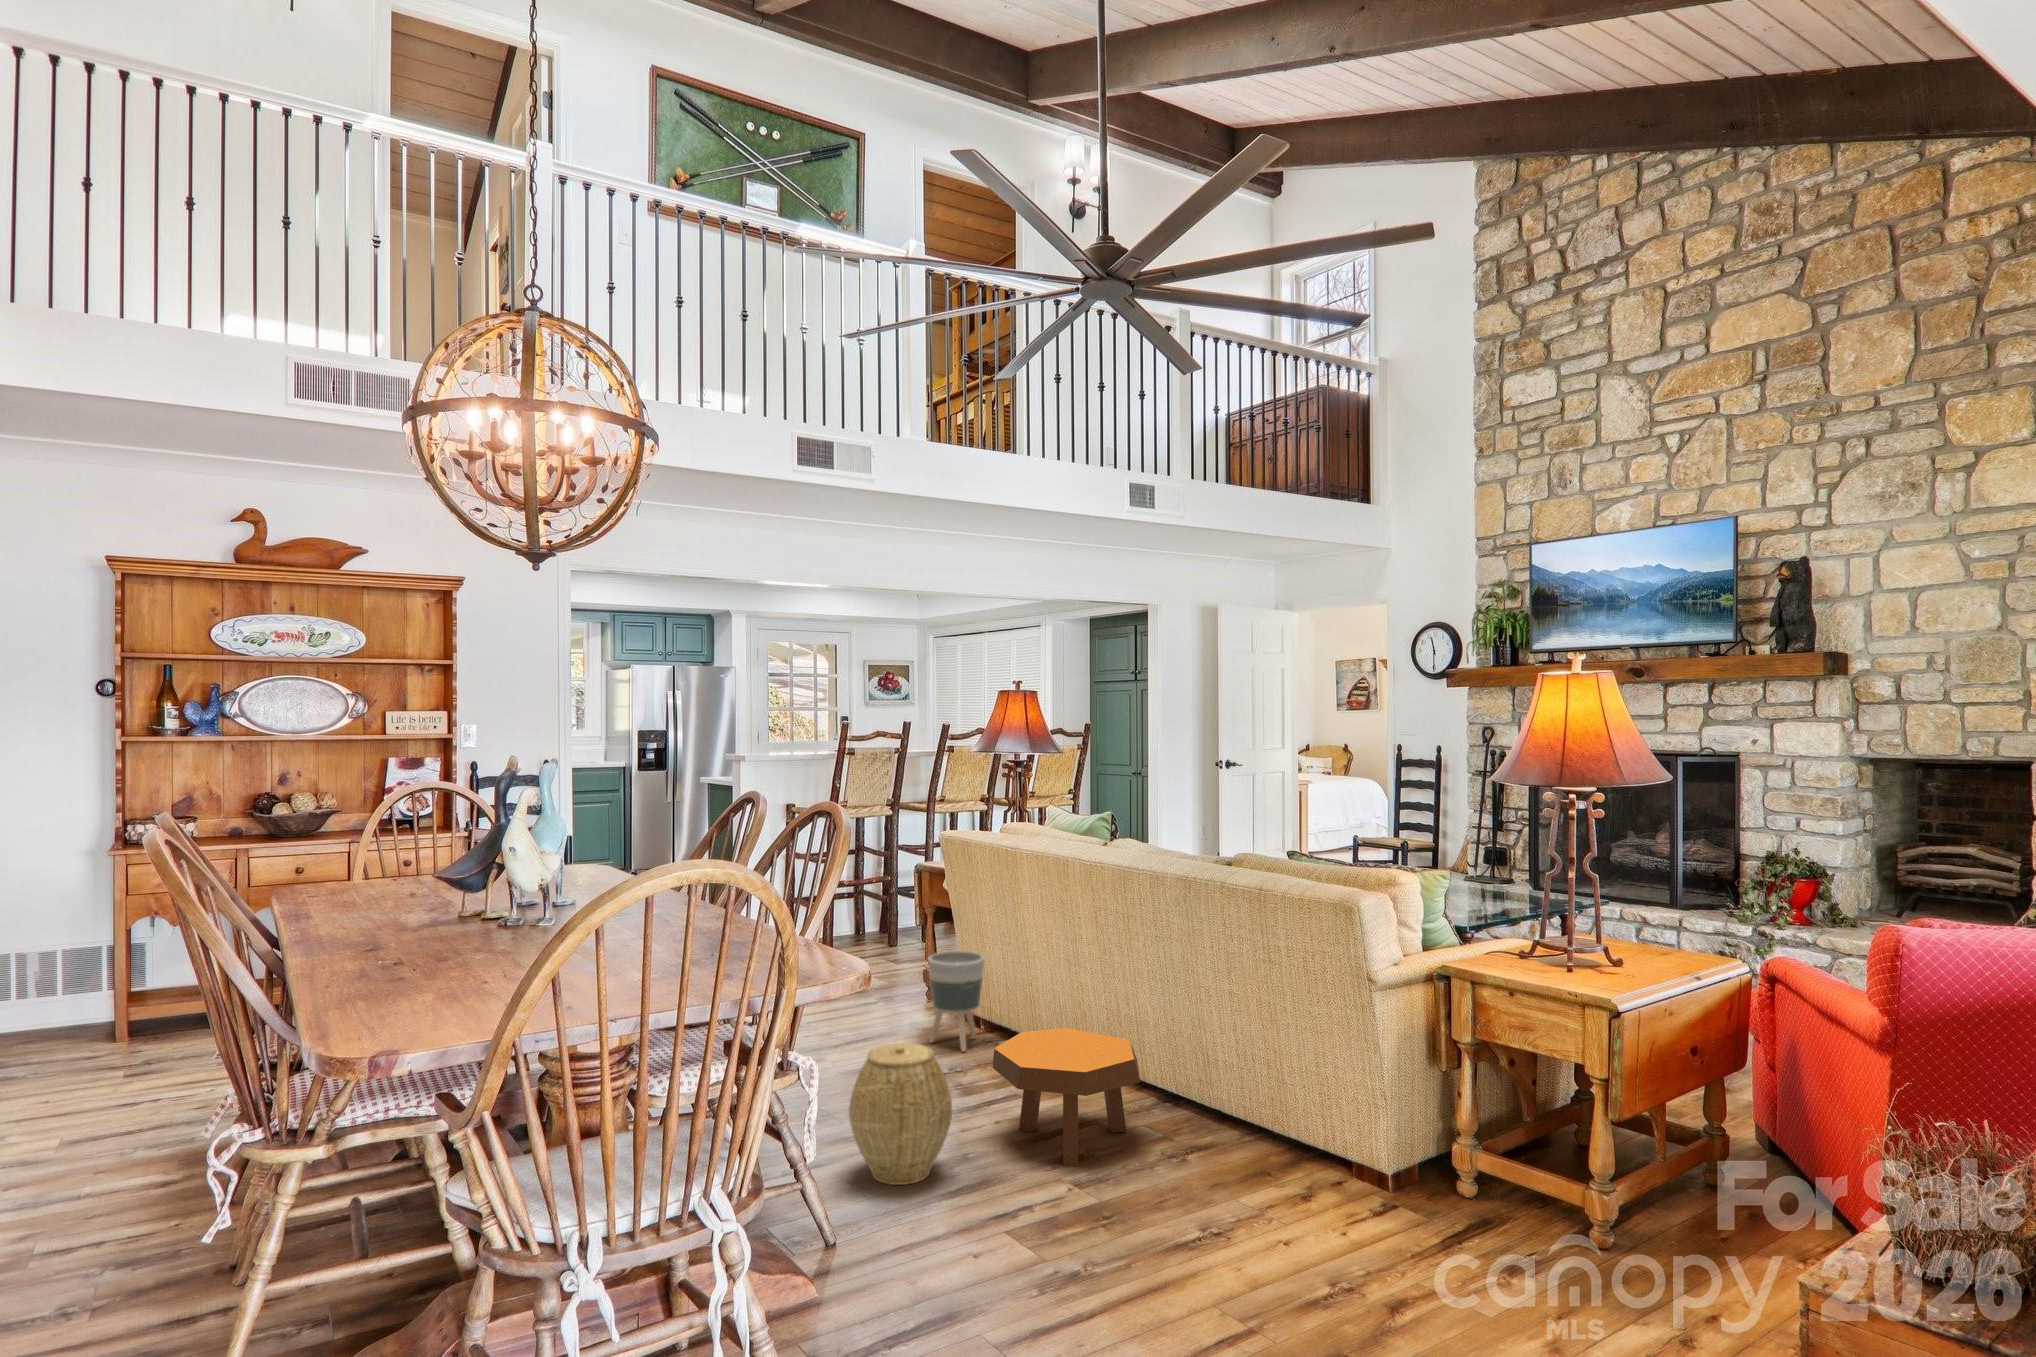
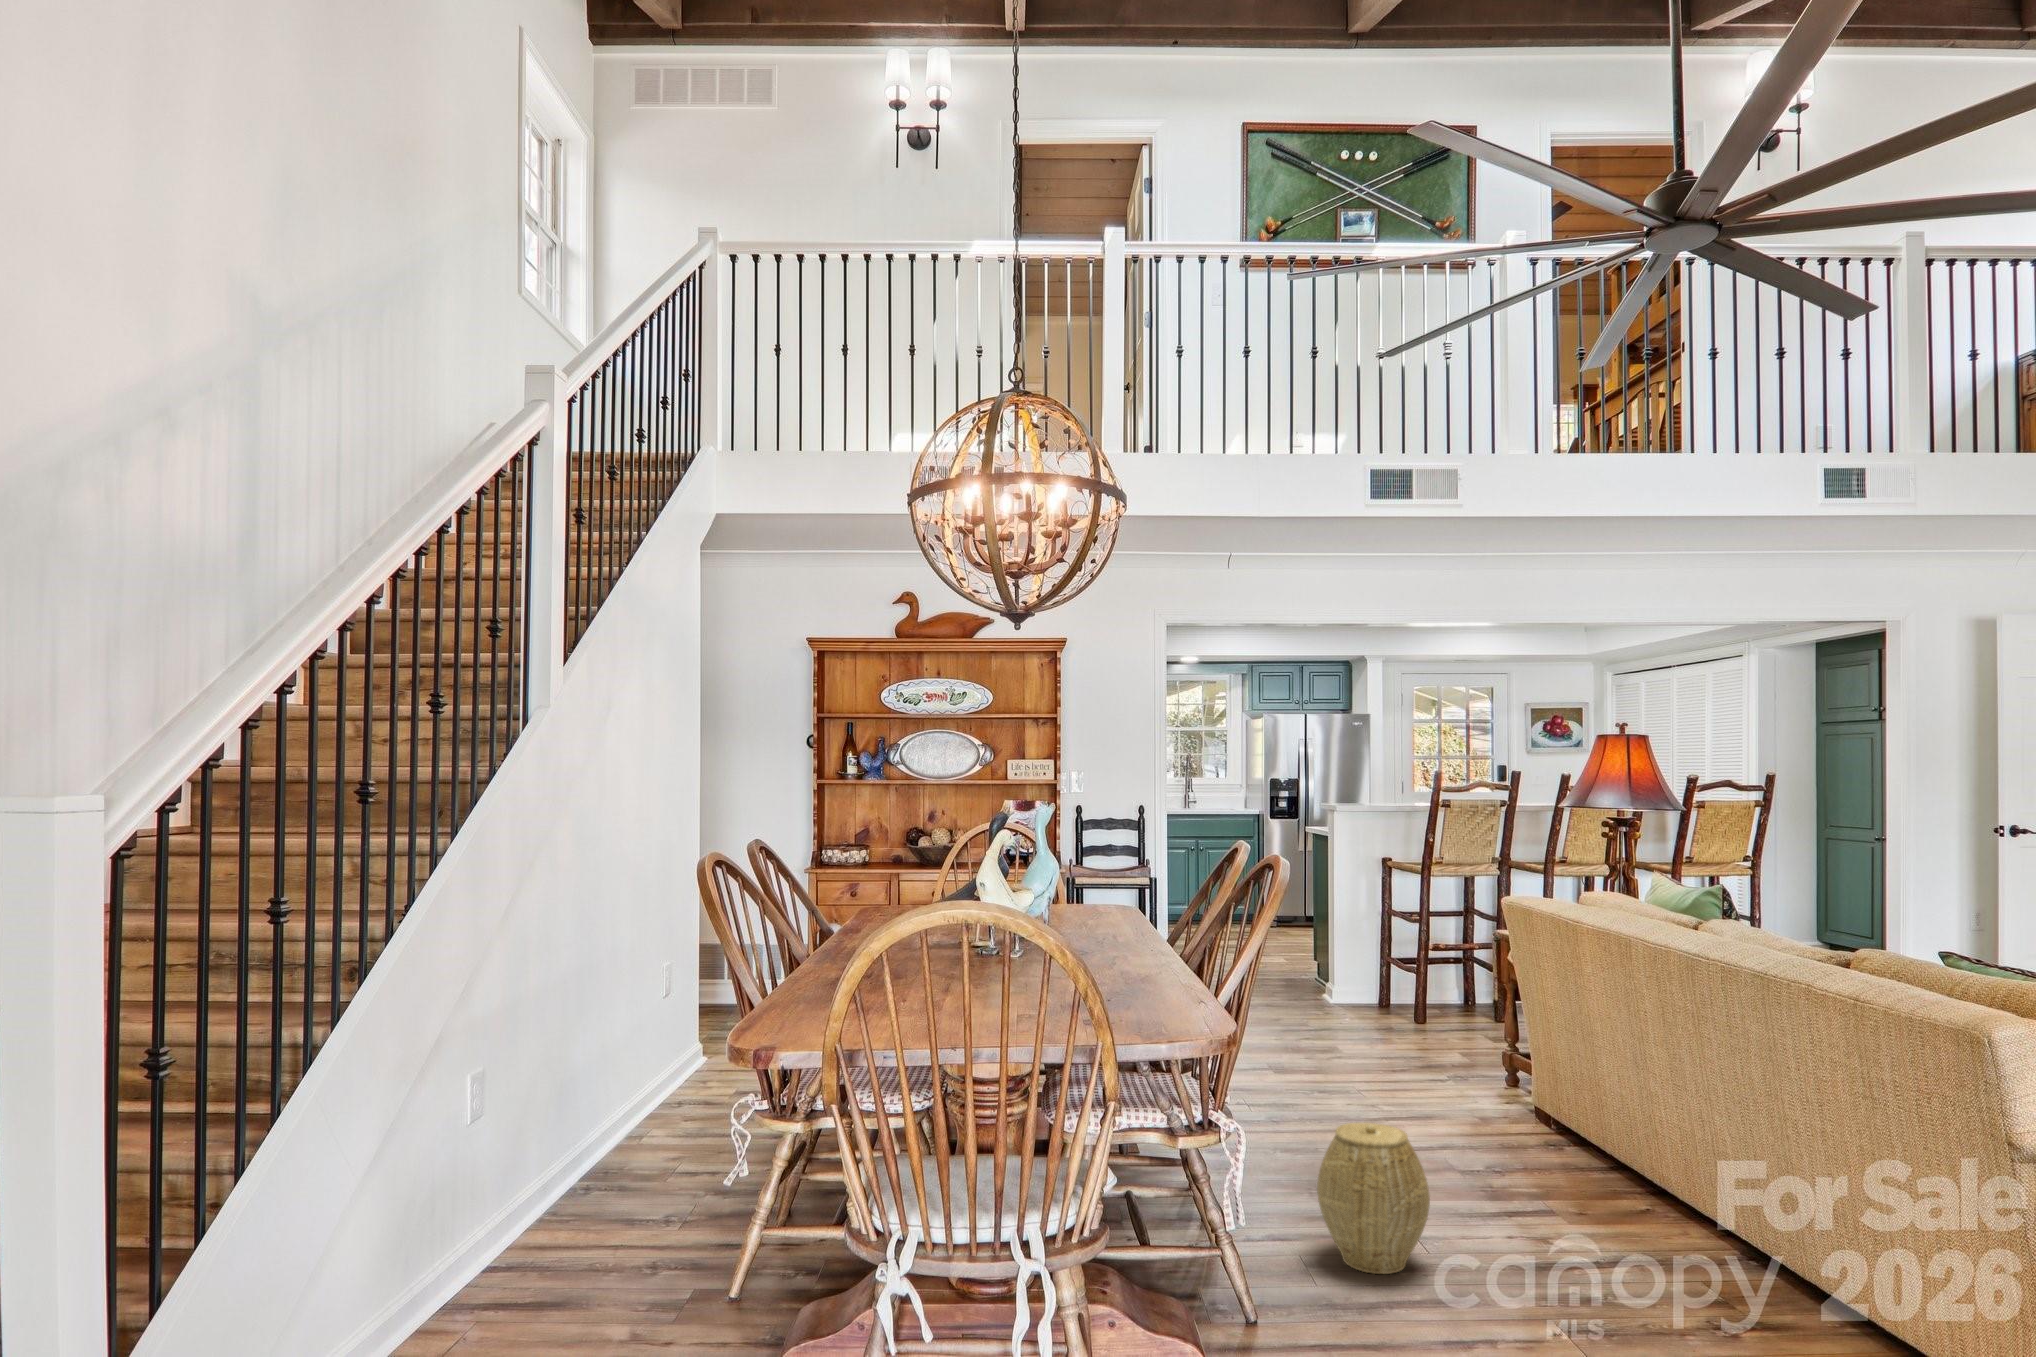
planter: present [928,951,985,1052] -> none [1481,1039,1550,1155]
footstool: present [993,1028,1140,1166] -> none [1498,1138,1687,1302]

